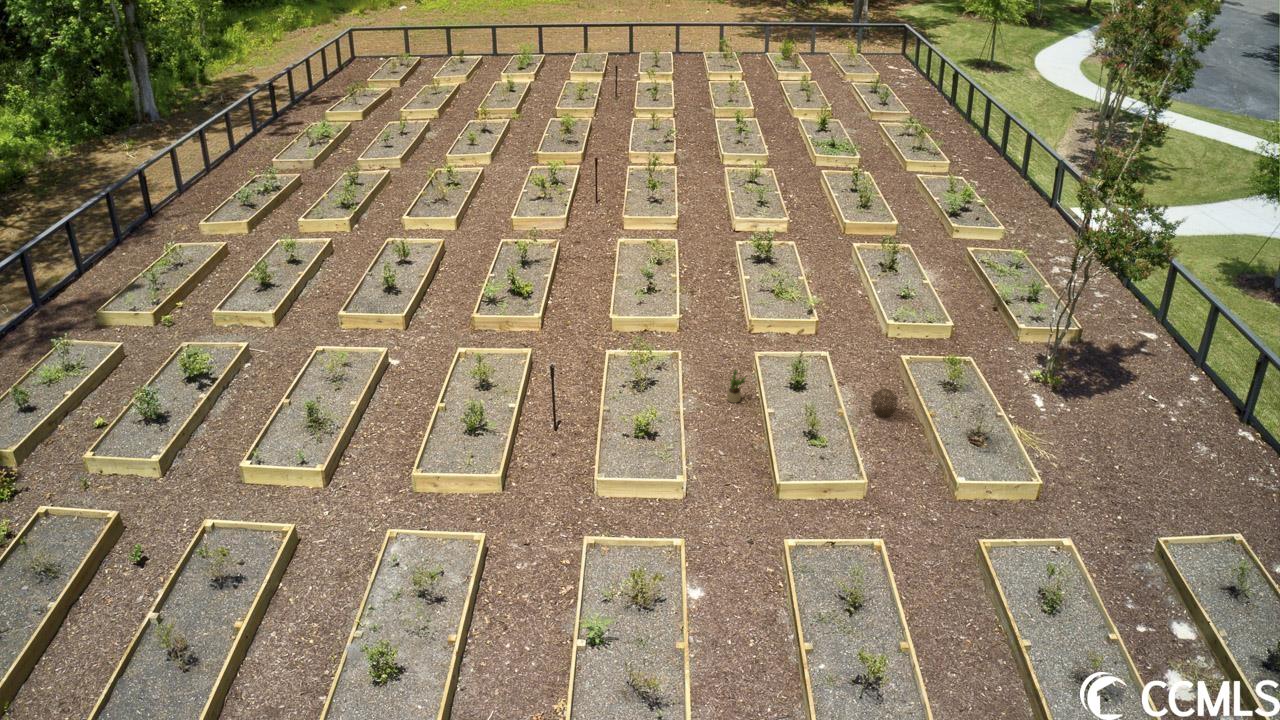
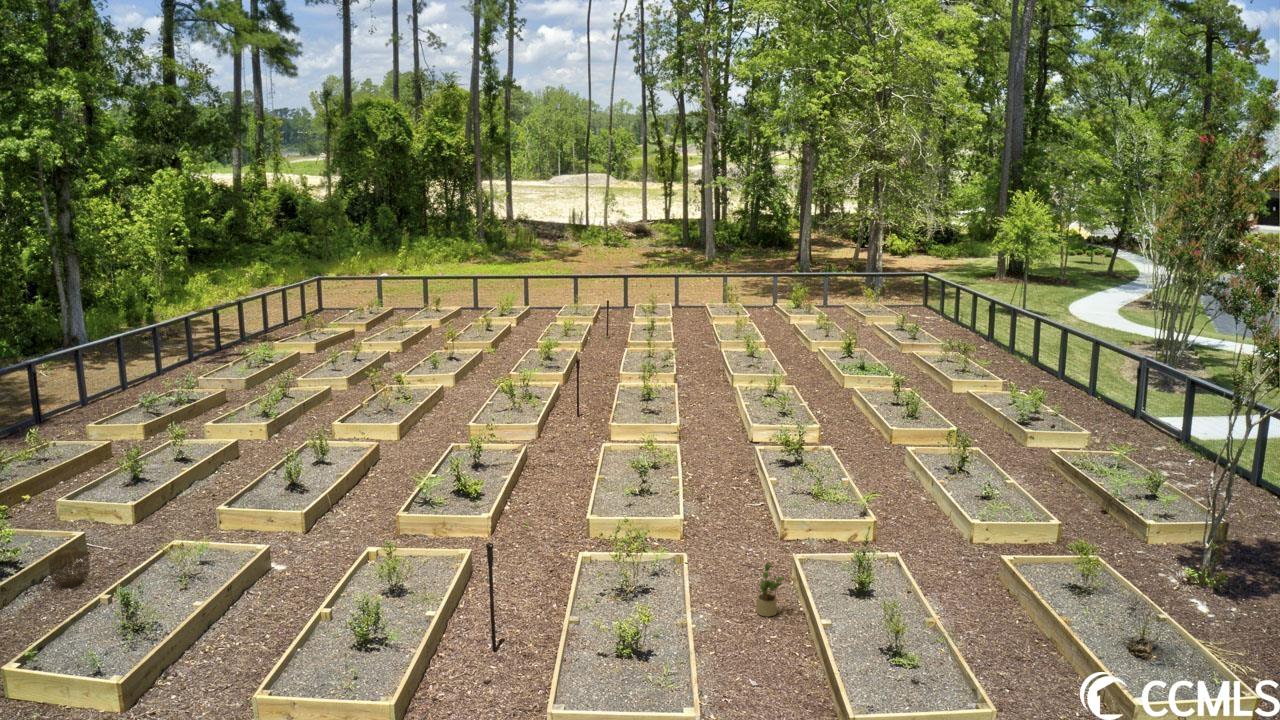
woven basket: present [871,389,897,417] -> present [49,547,90,588]

